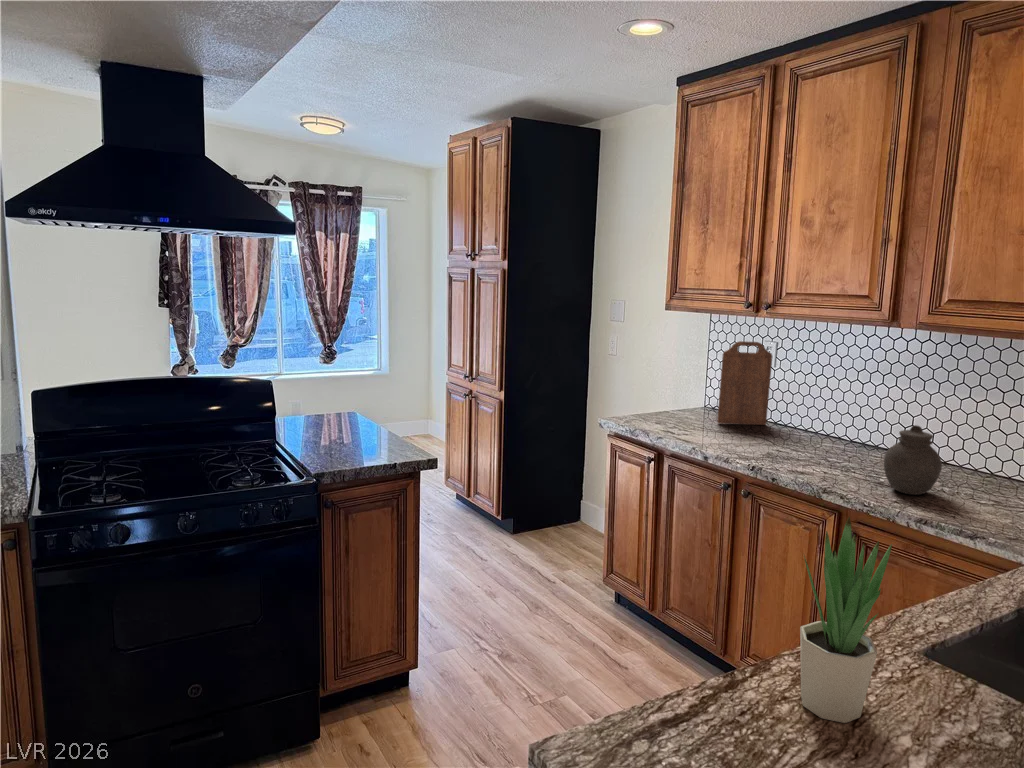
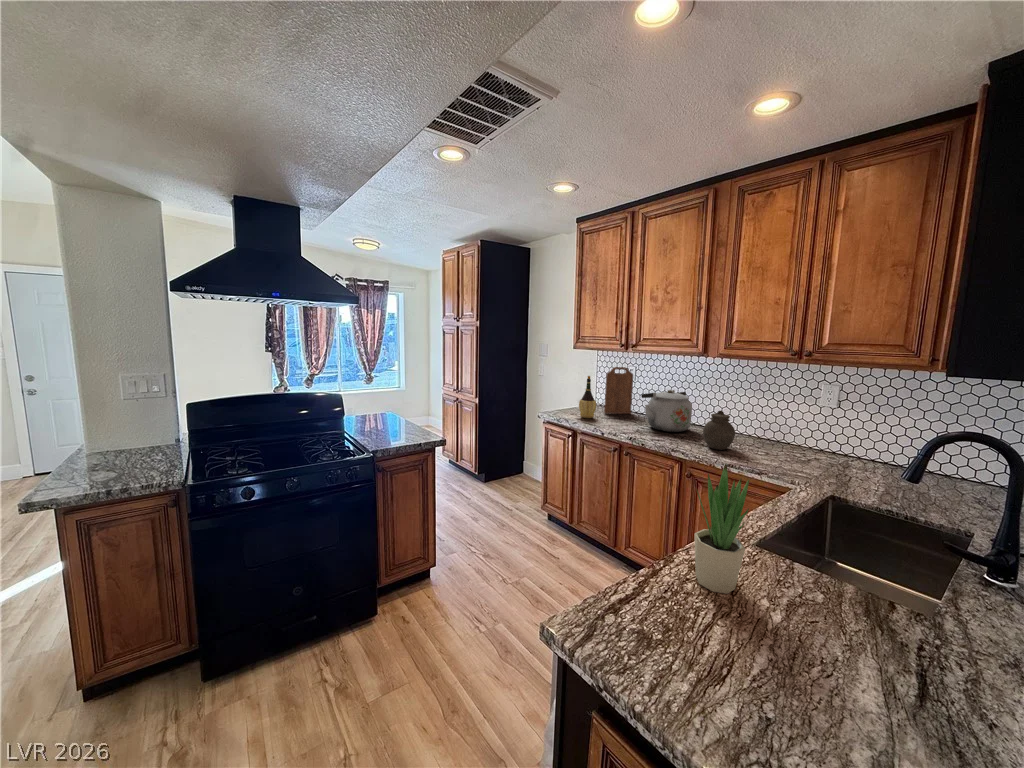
wine bottle: none [671,357,701,431] -> present [579,376,596,418]
kettle: none [781,385,872,460] -> present [641,390,692,432]

